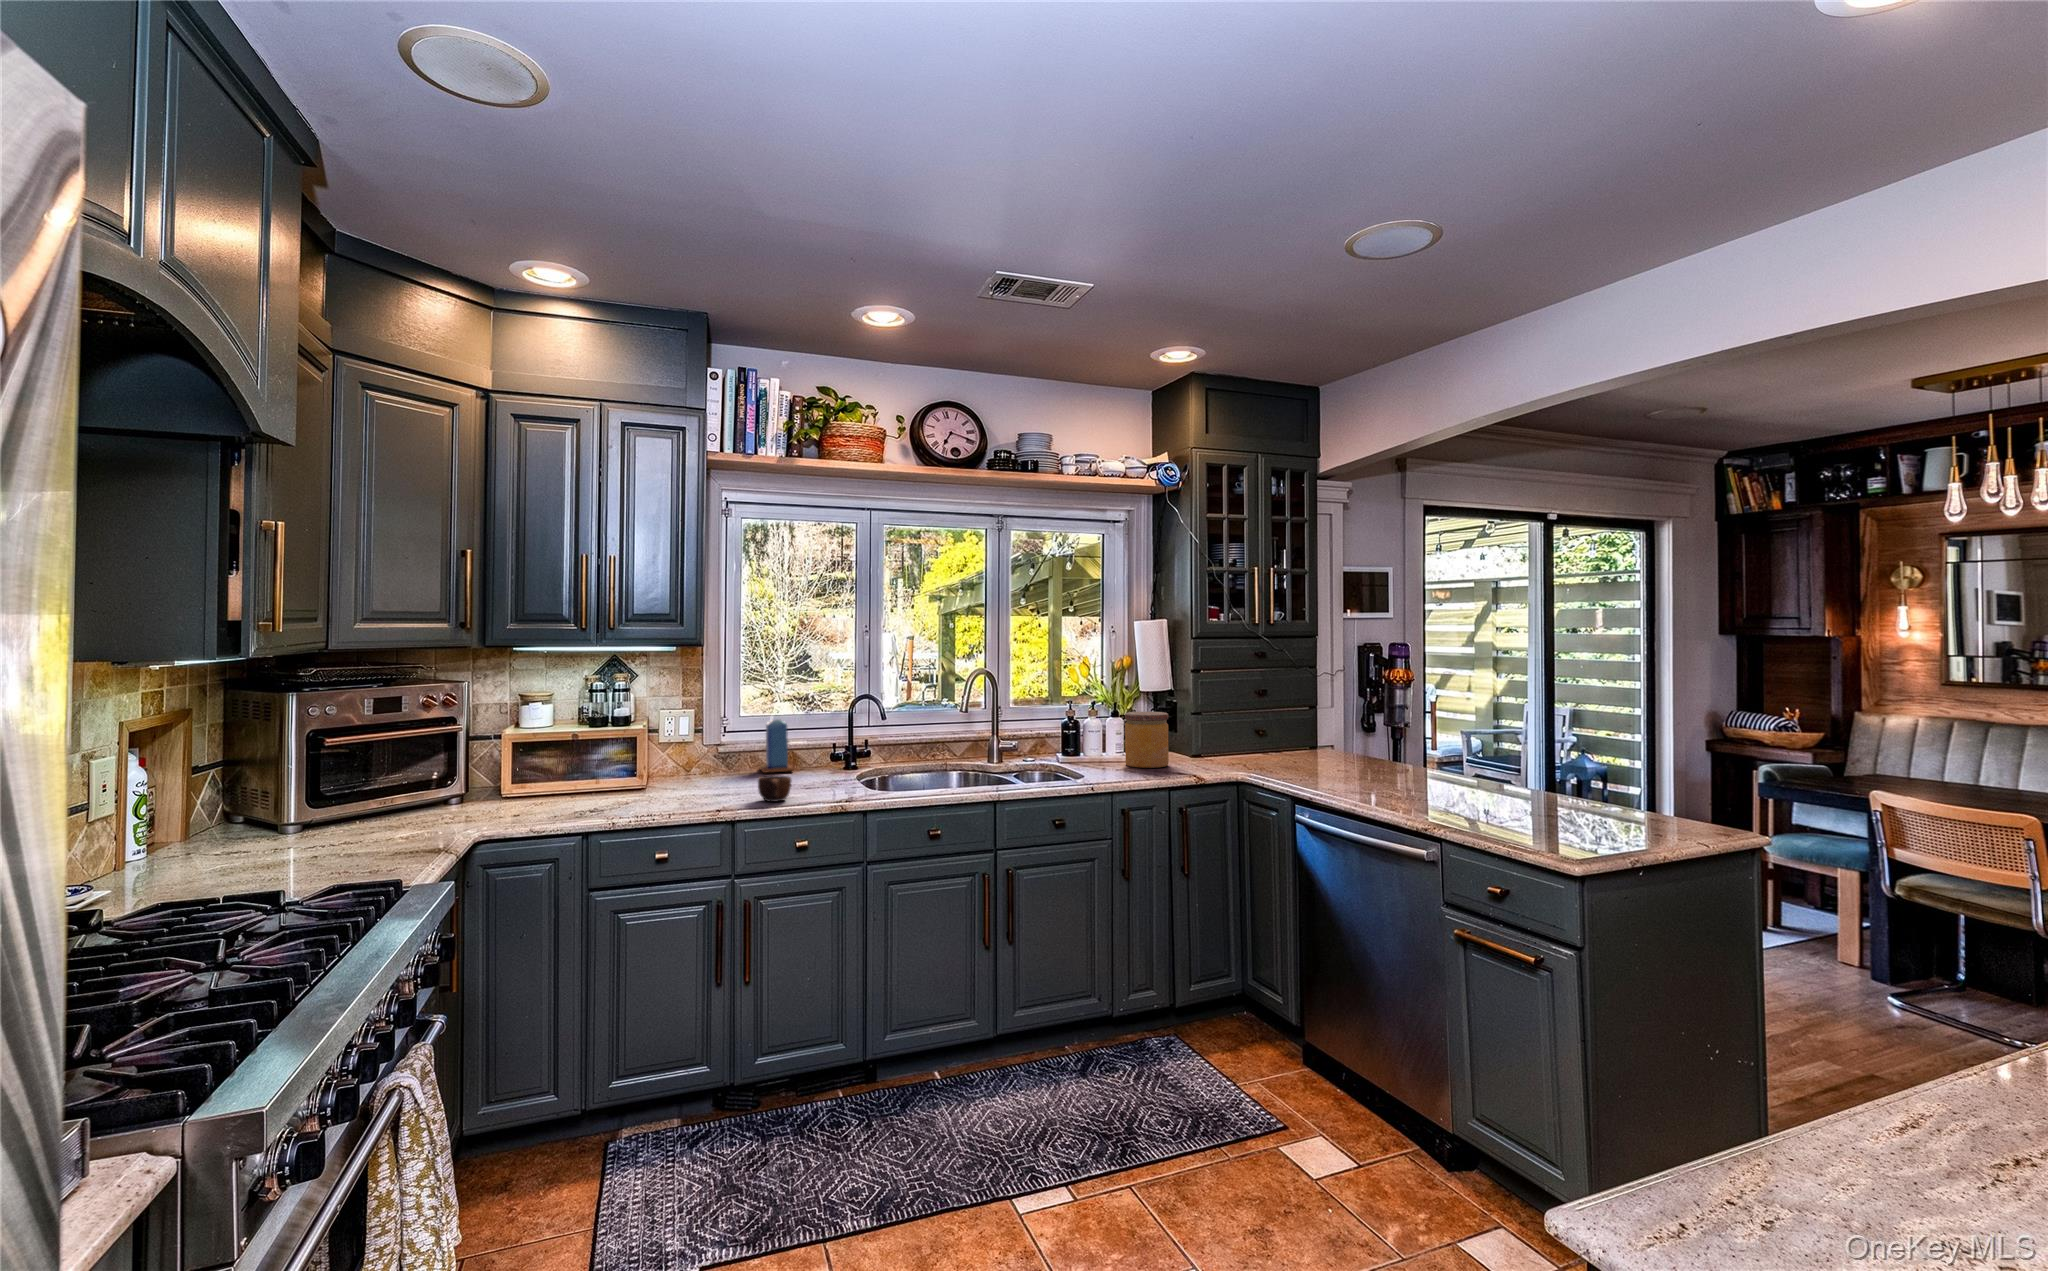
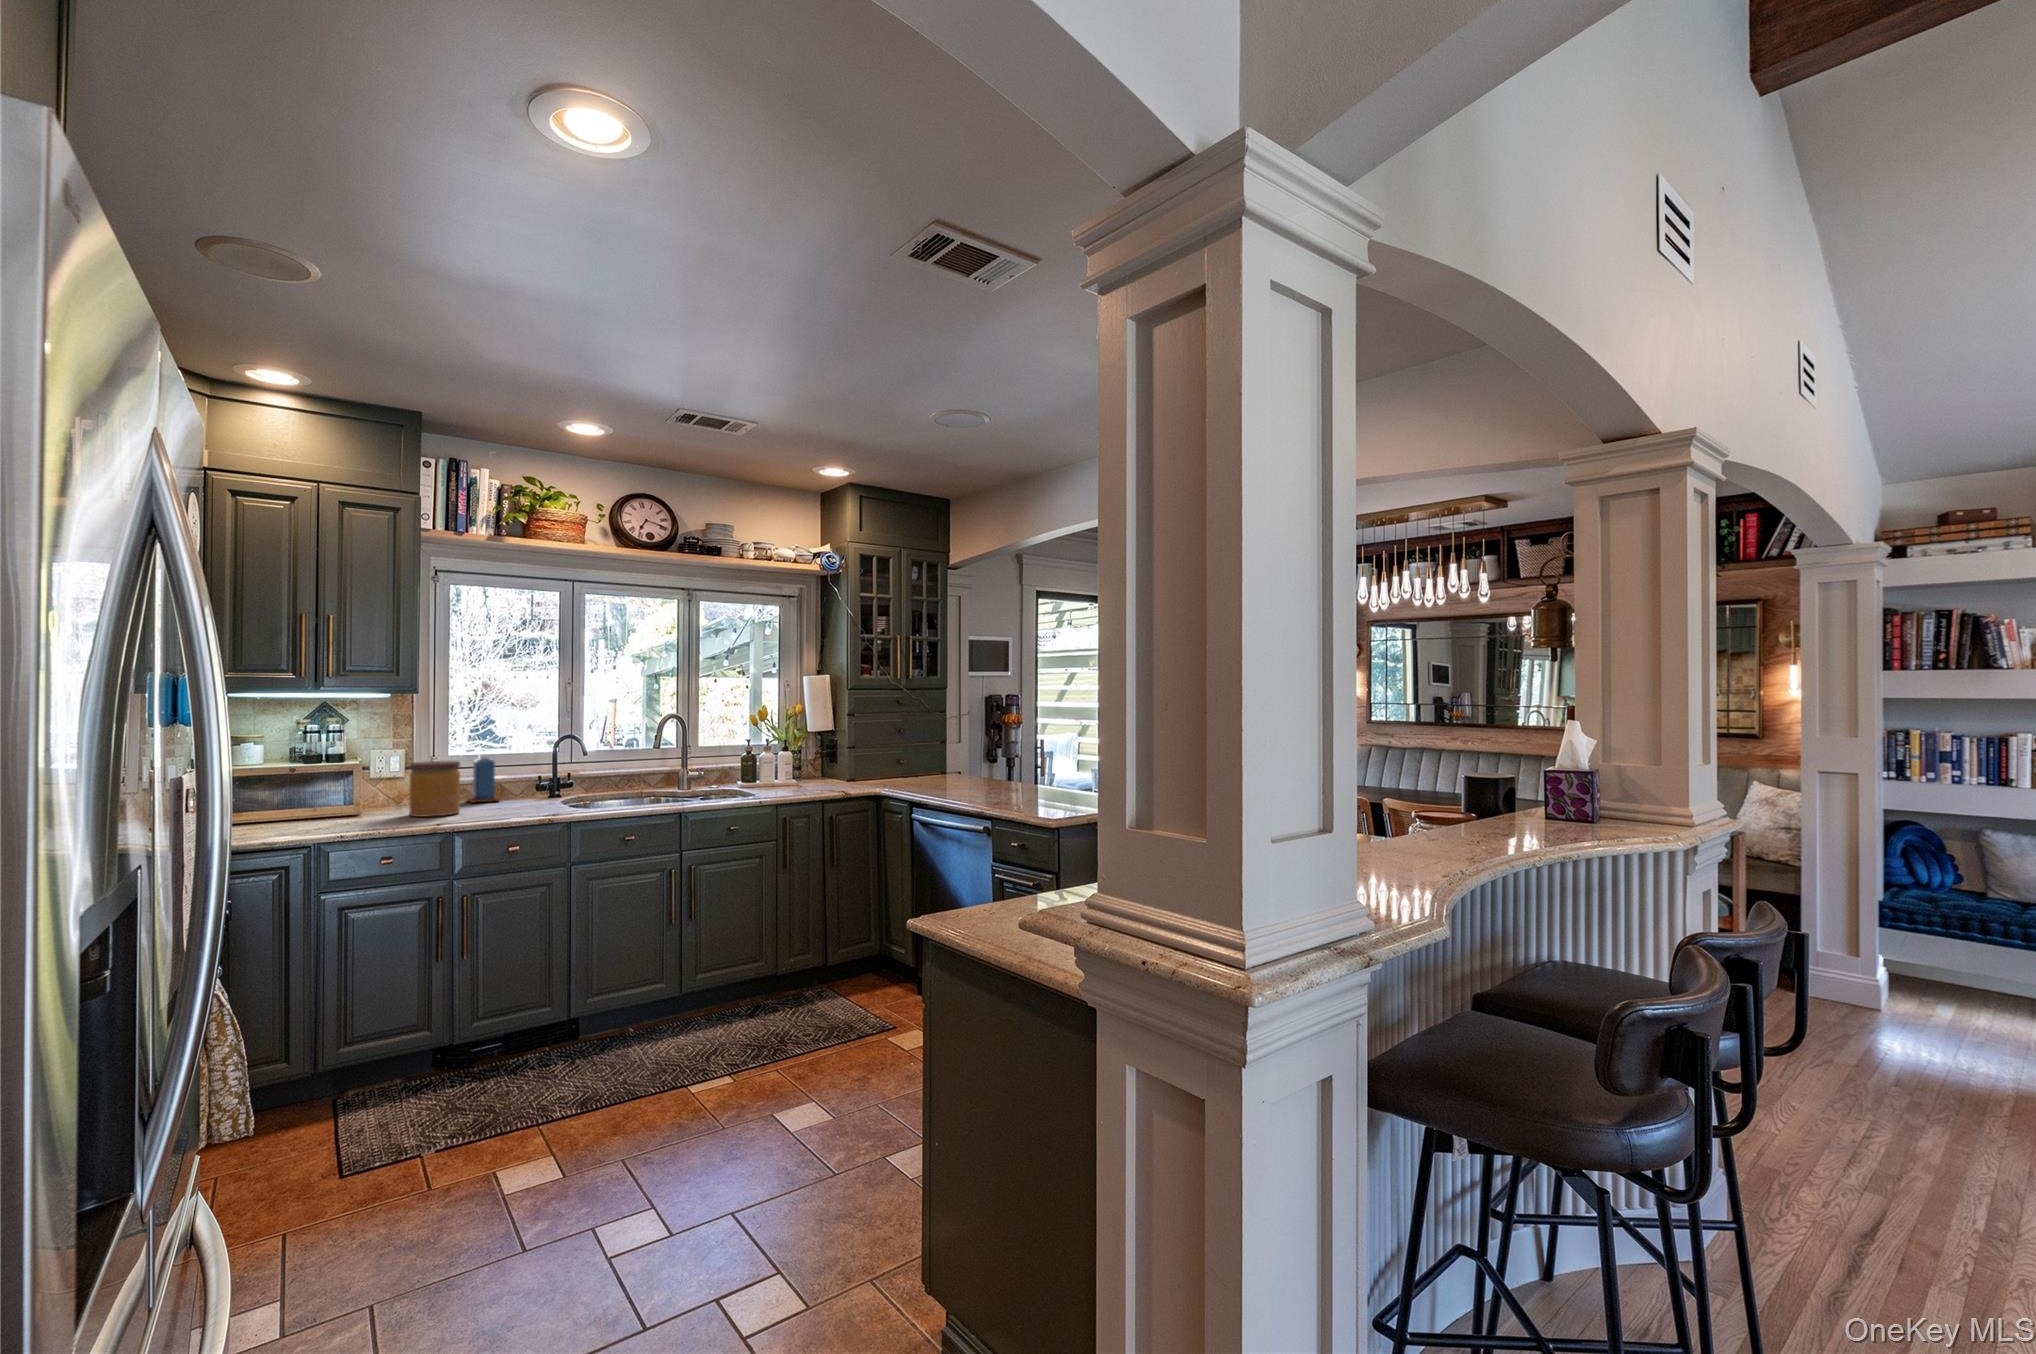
jar: present [1125,712,1169,768] -> present [409,761,460,817]
mug: present [758,776,791,802] -> none [472,800,502,821]

